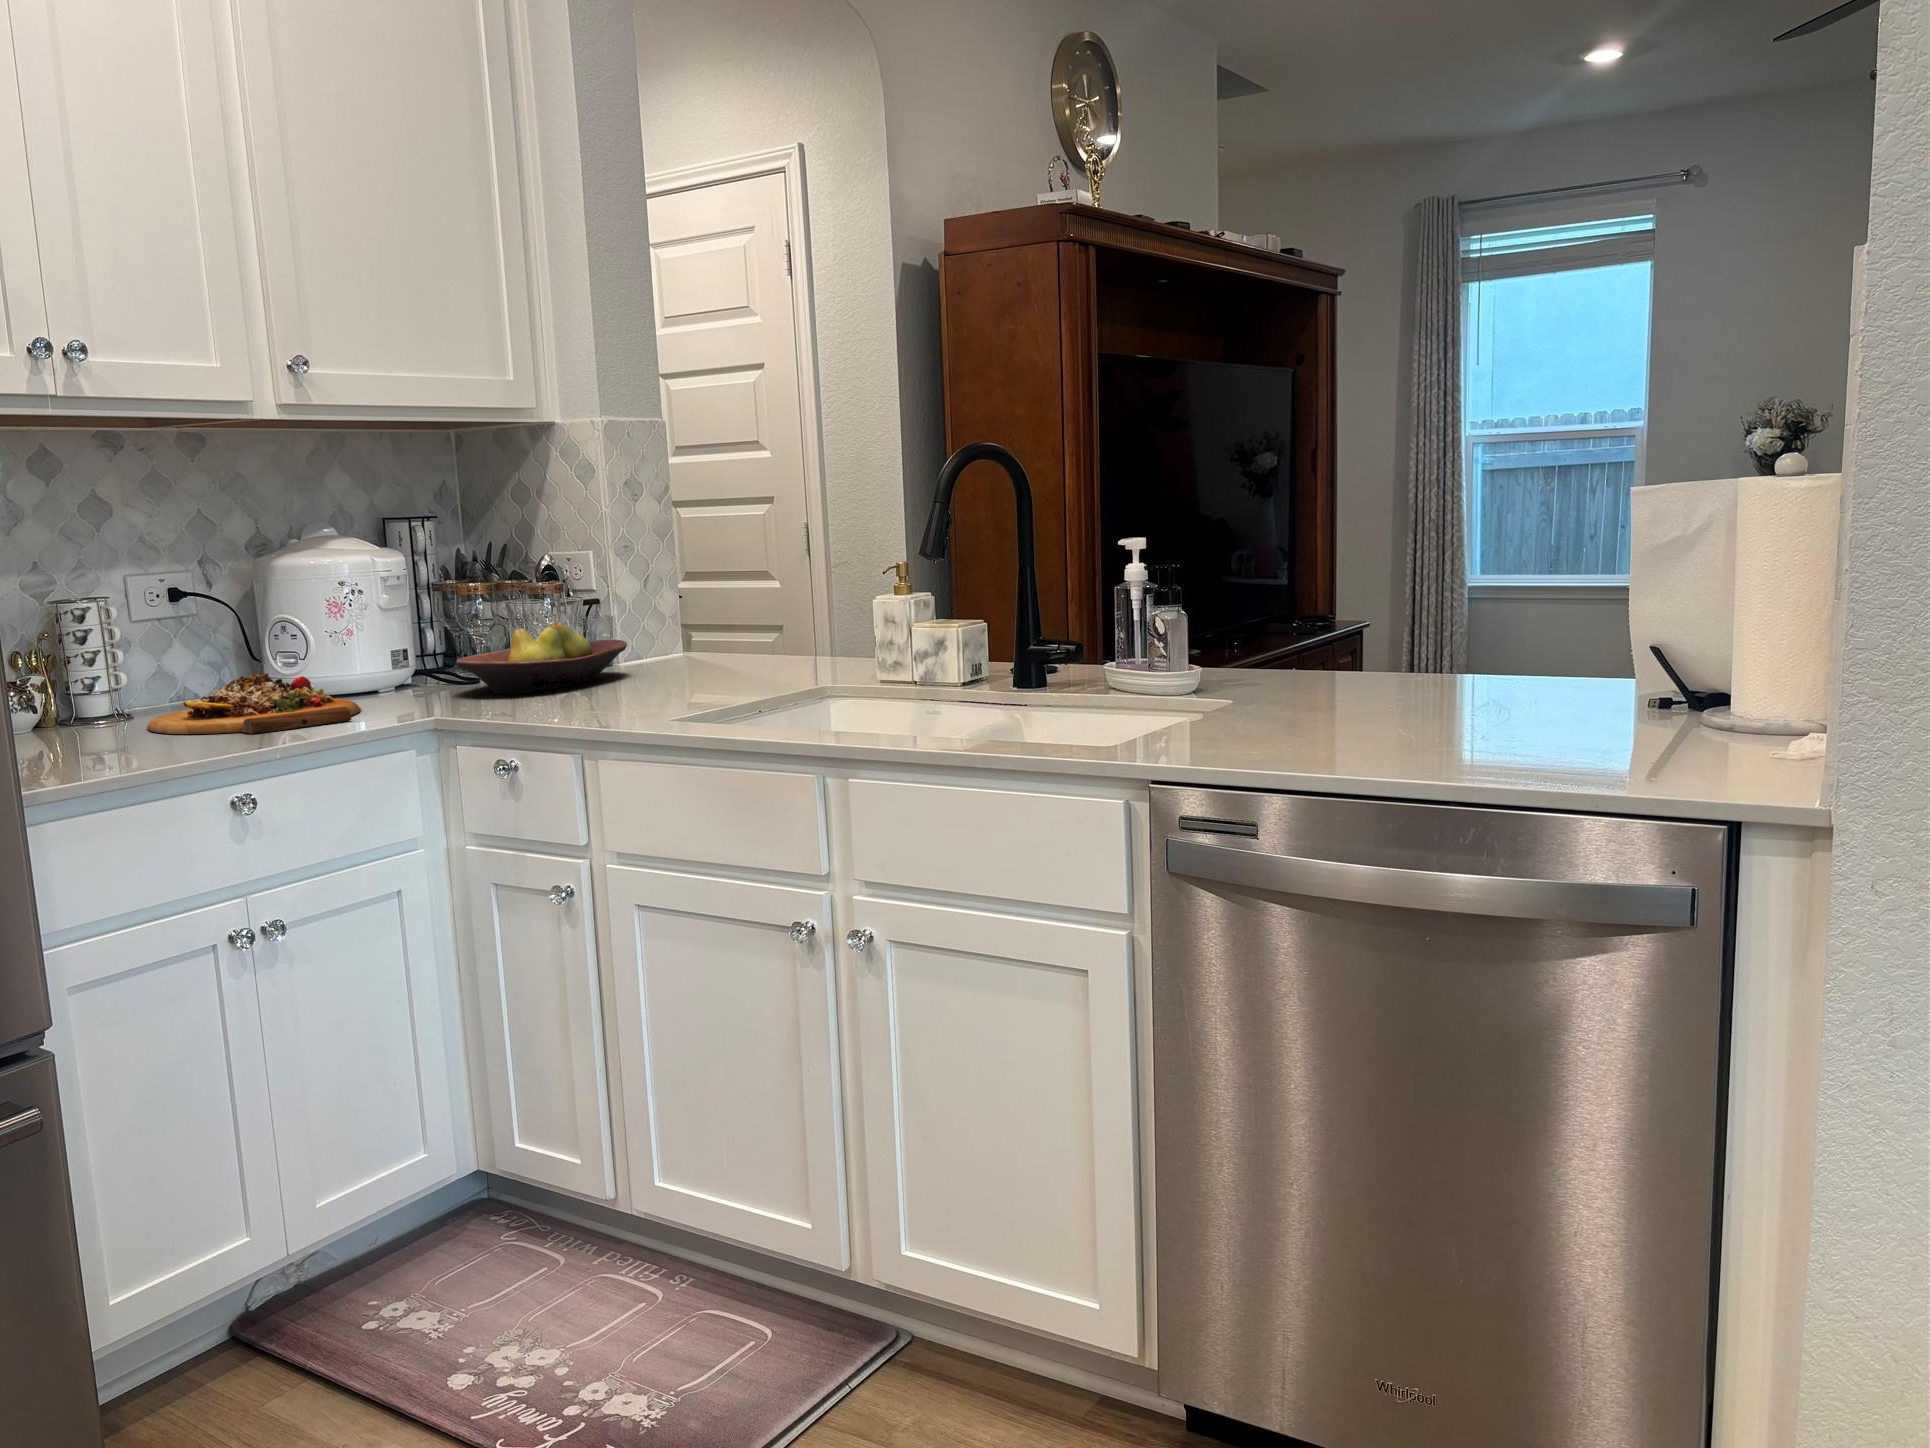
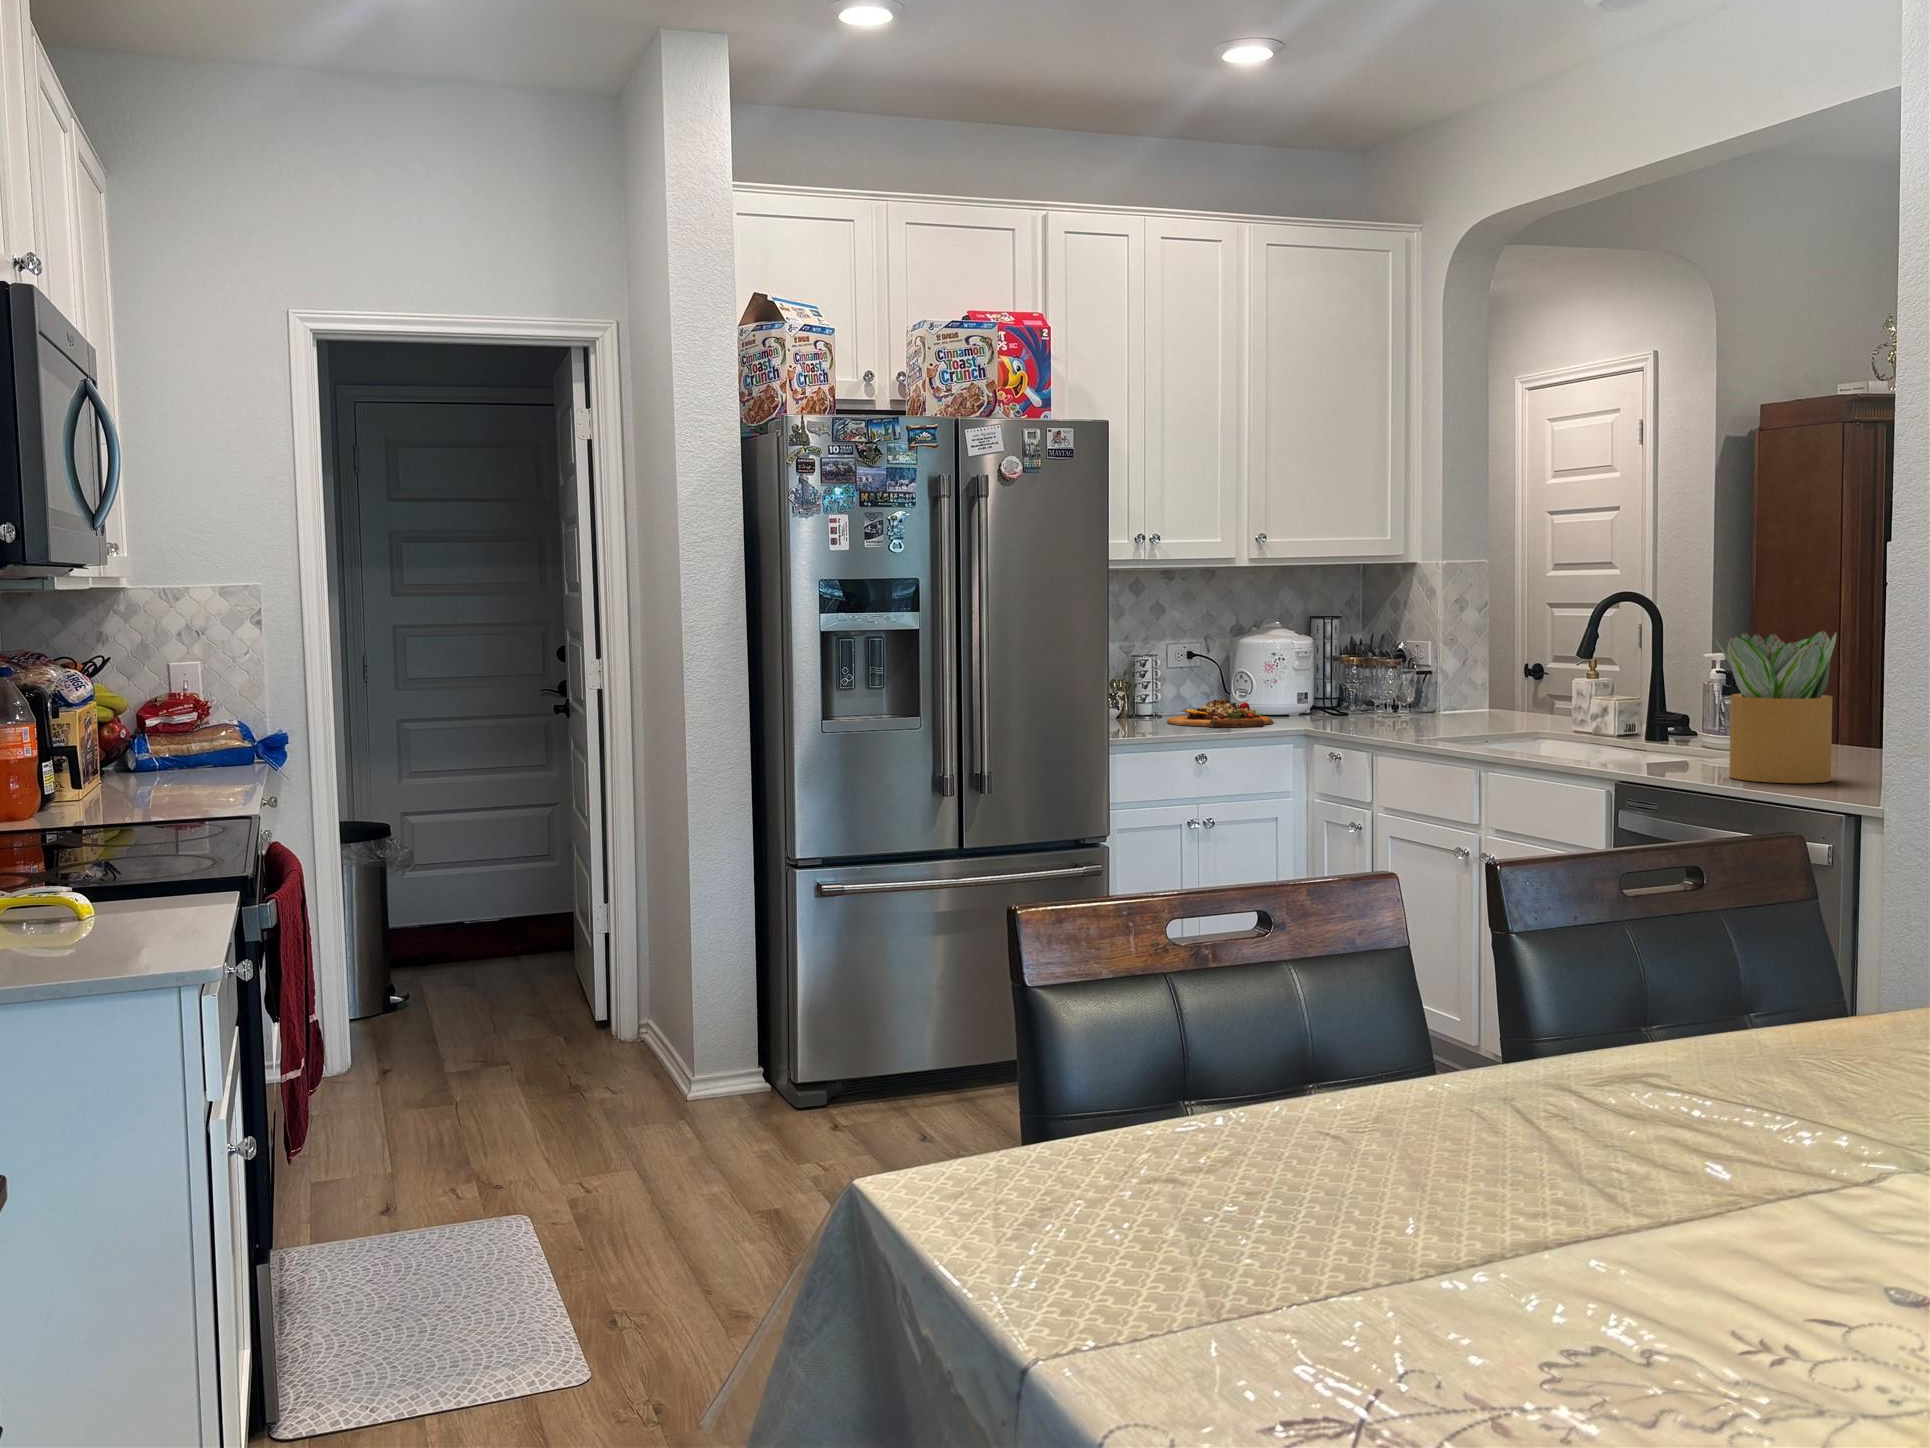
potted plant: none [1305,477,1509,761] -> present [1713,630,1837,783]
fruit bowl: present [456,622,627,694] -> none [1331,684,1441,722]

